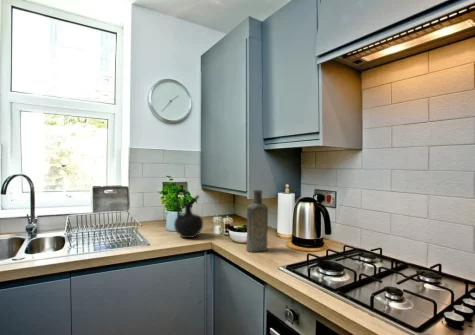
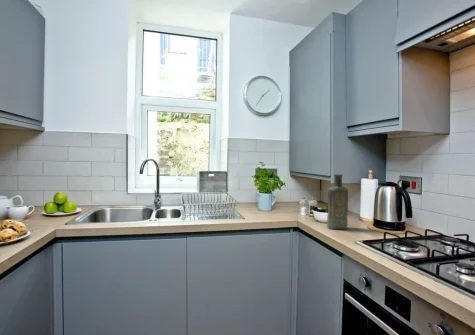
ceramic jug: present [174,190,203,238] -> none [264,174,289,216]

